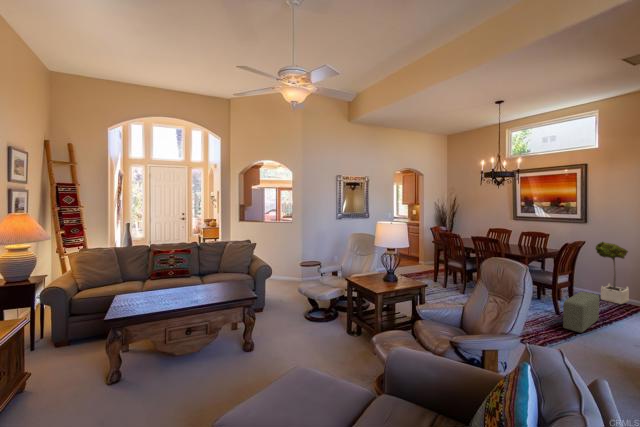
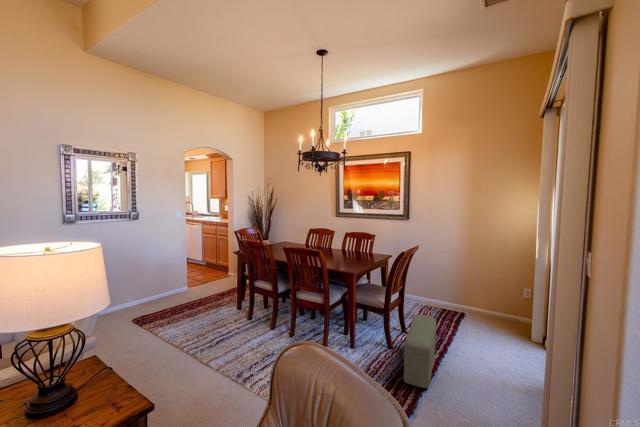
potted tree: present [596,242,629,304] -> none [418,242,449,314]

